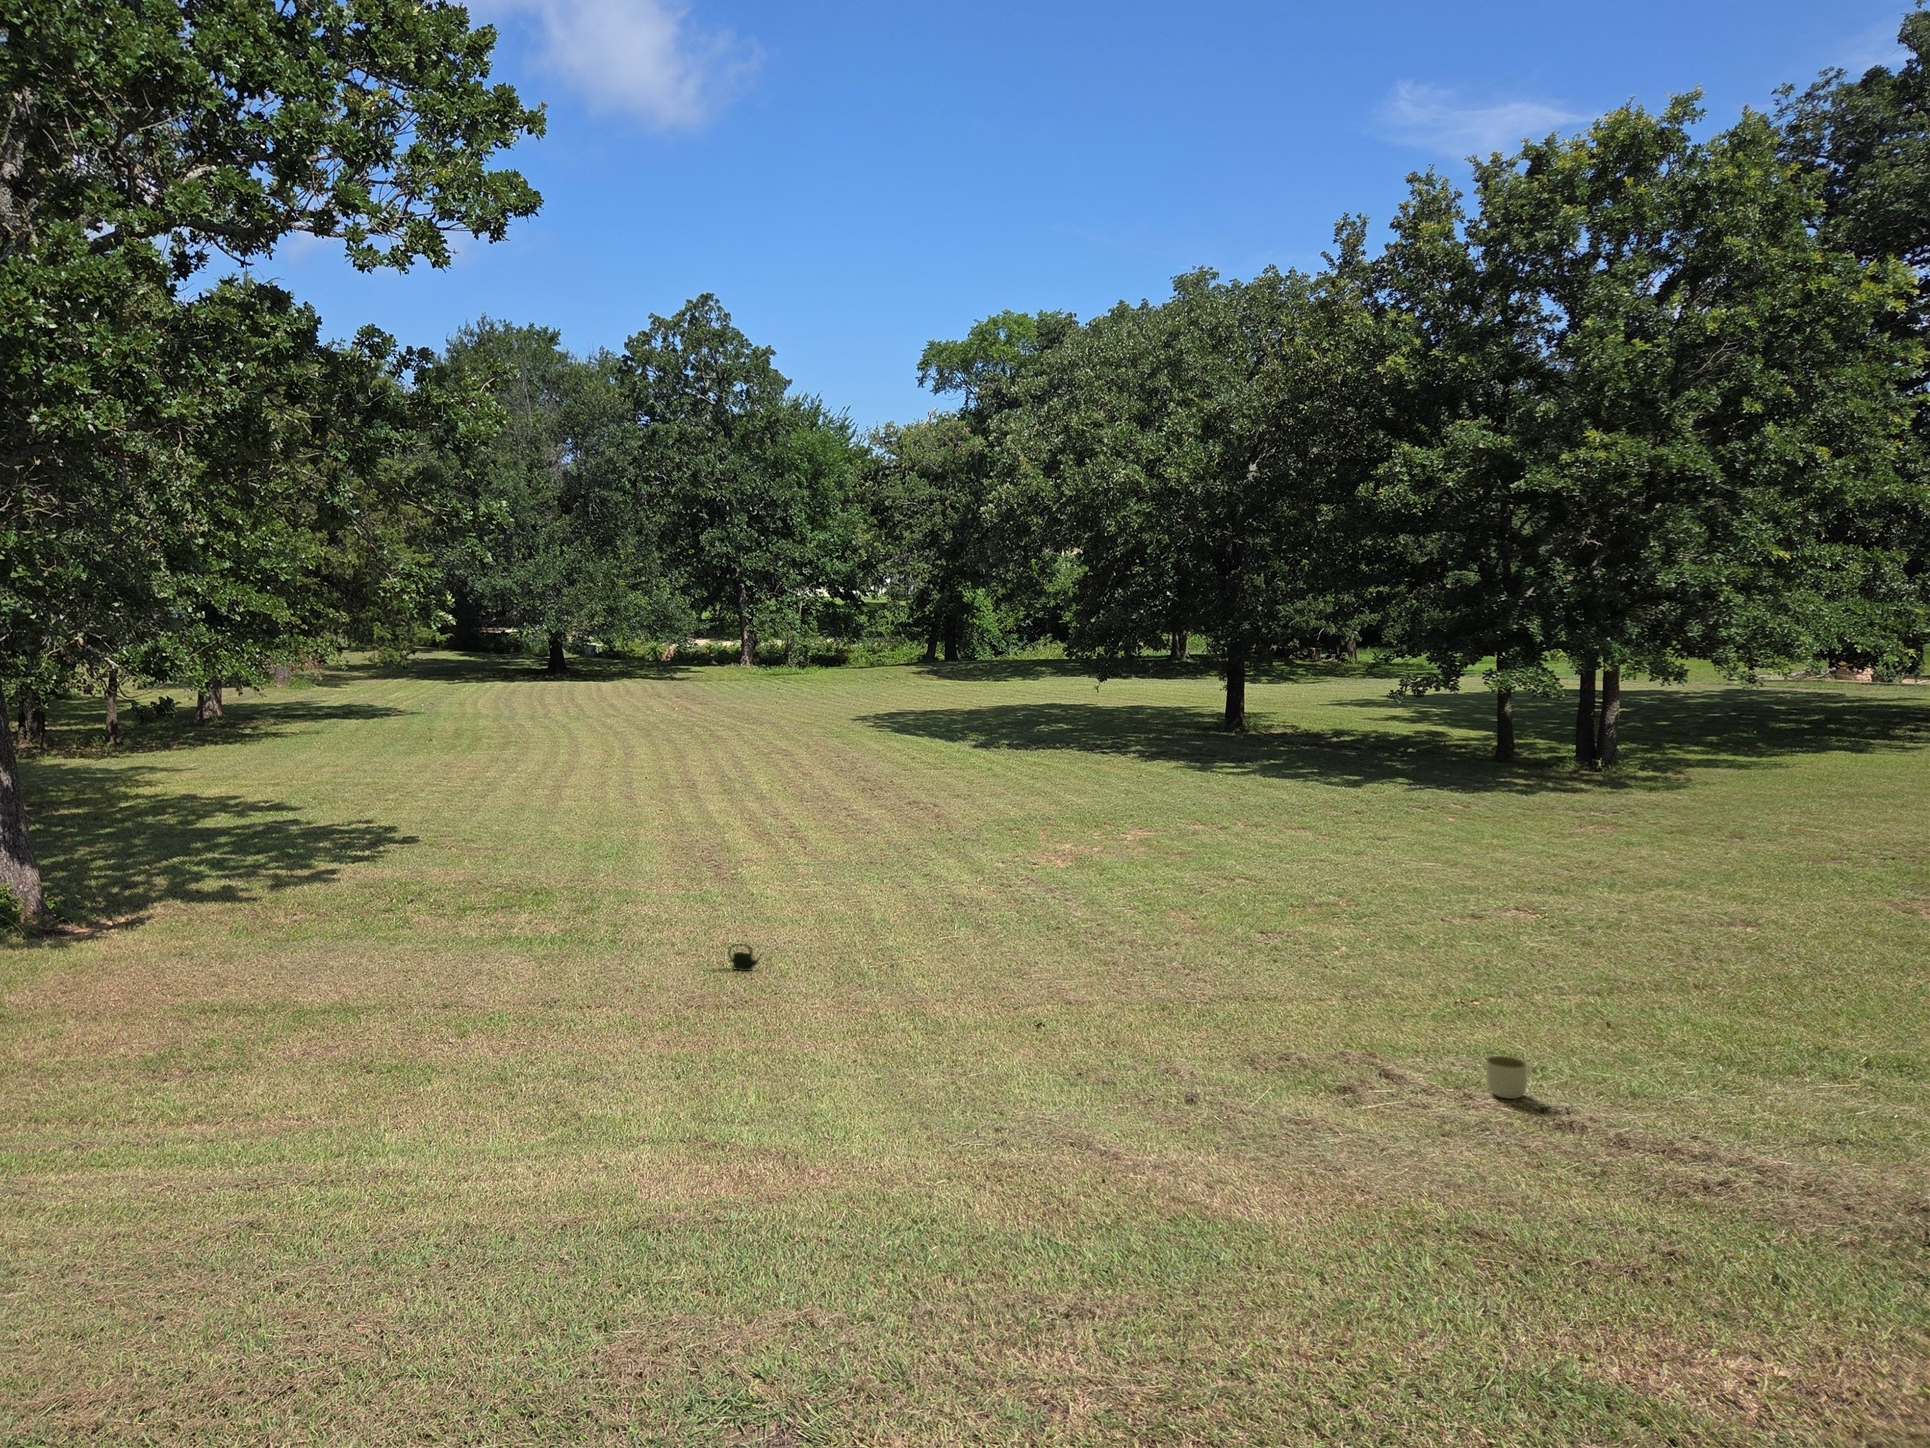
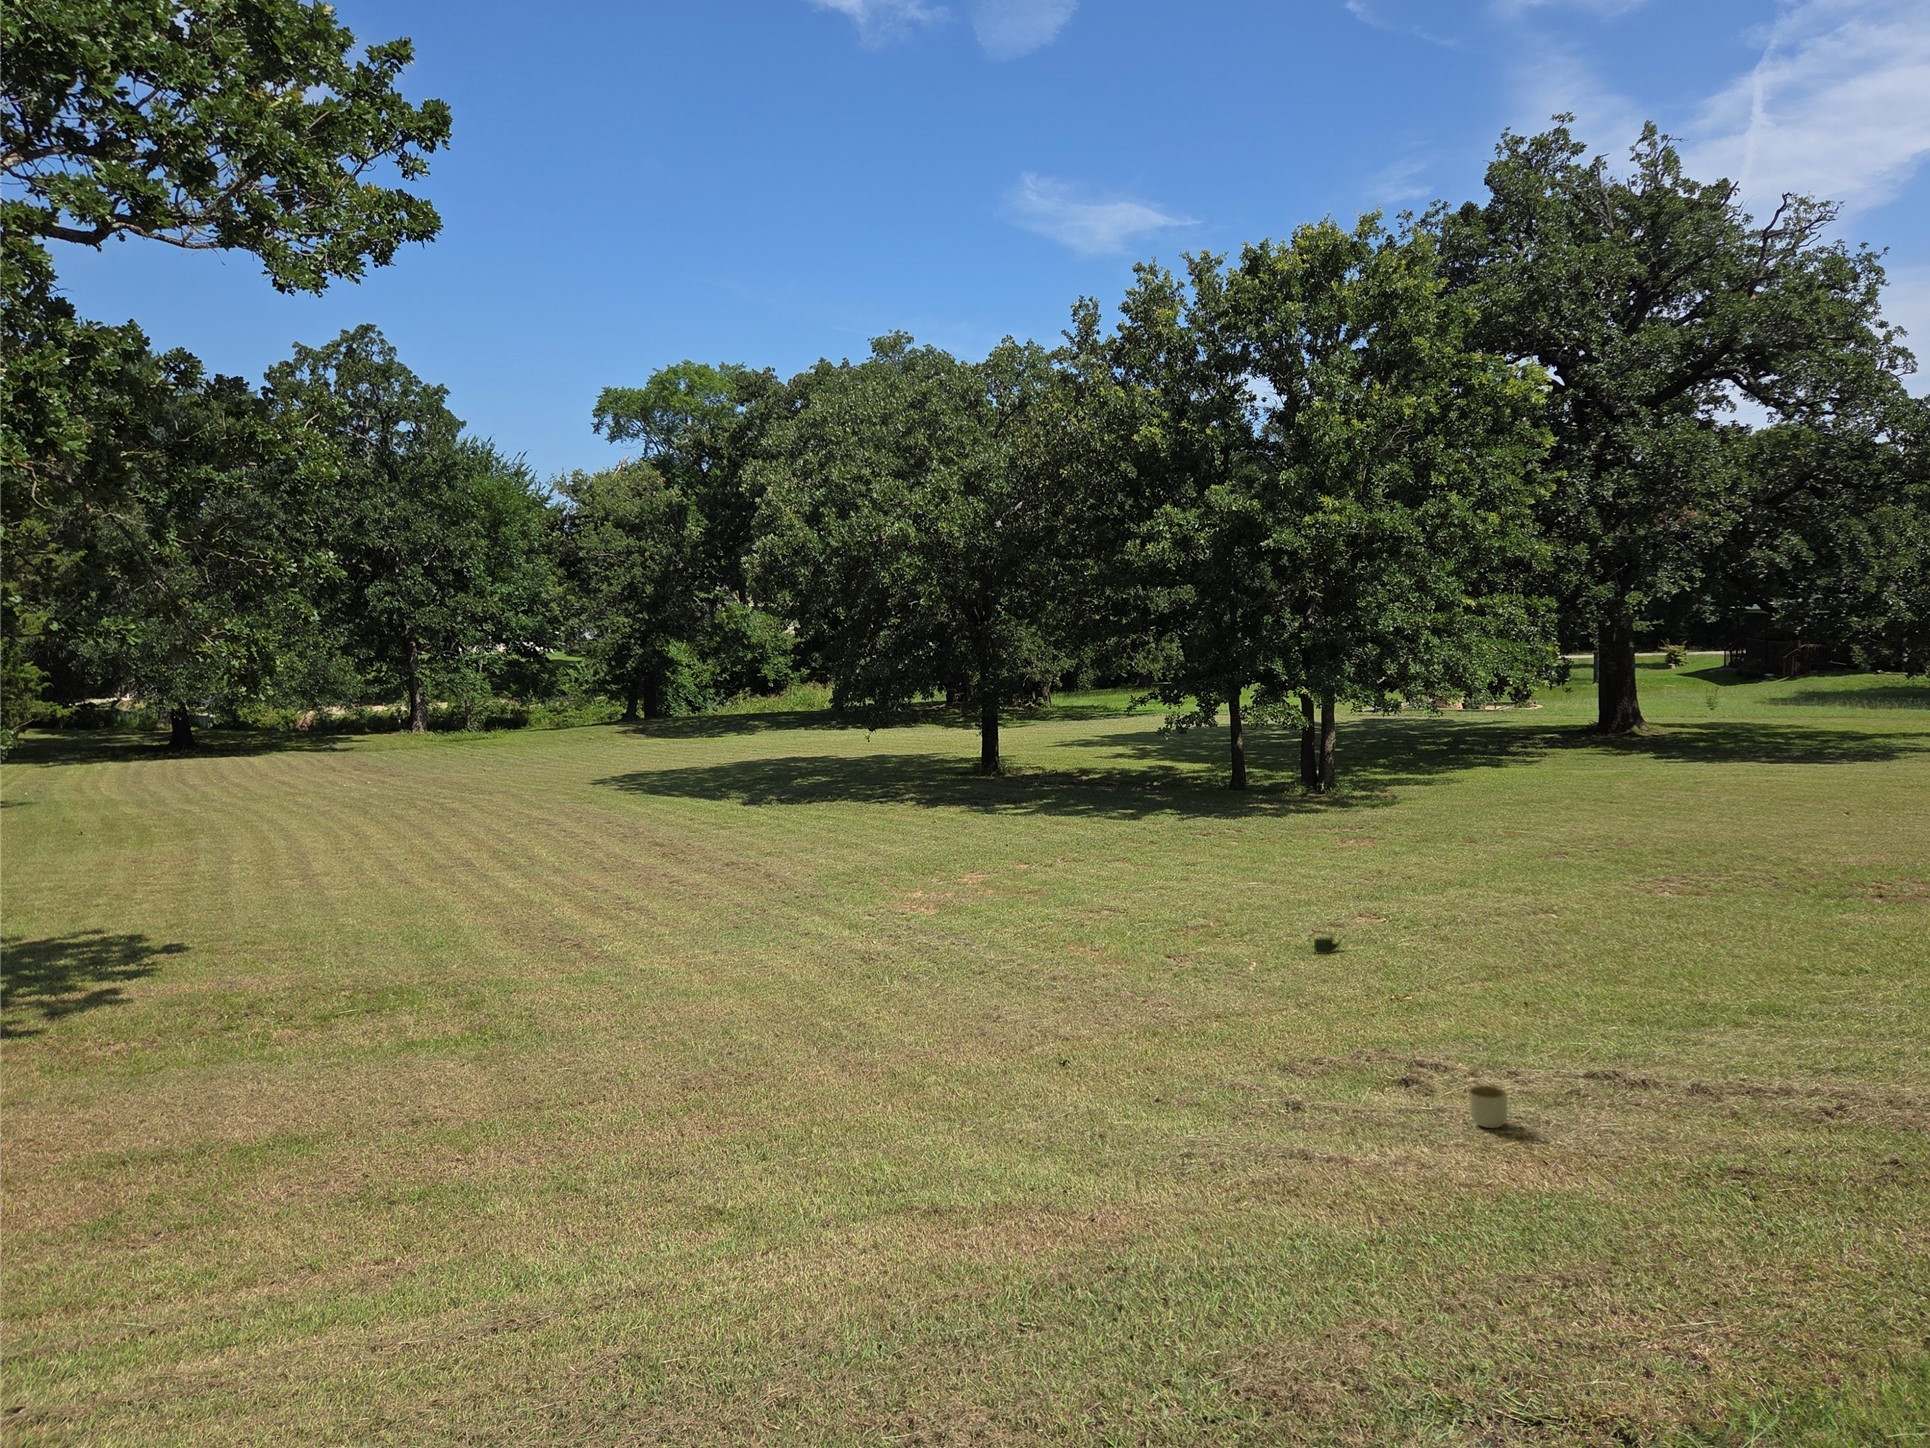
watering can: present [728,944,760,971] -> present [1310,931,1340,954]

